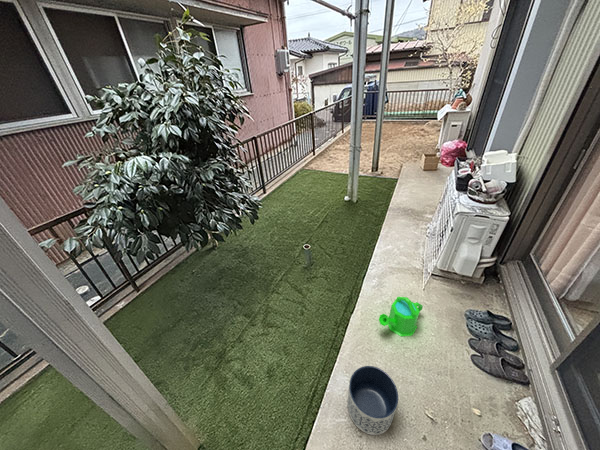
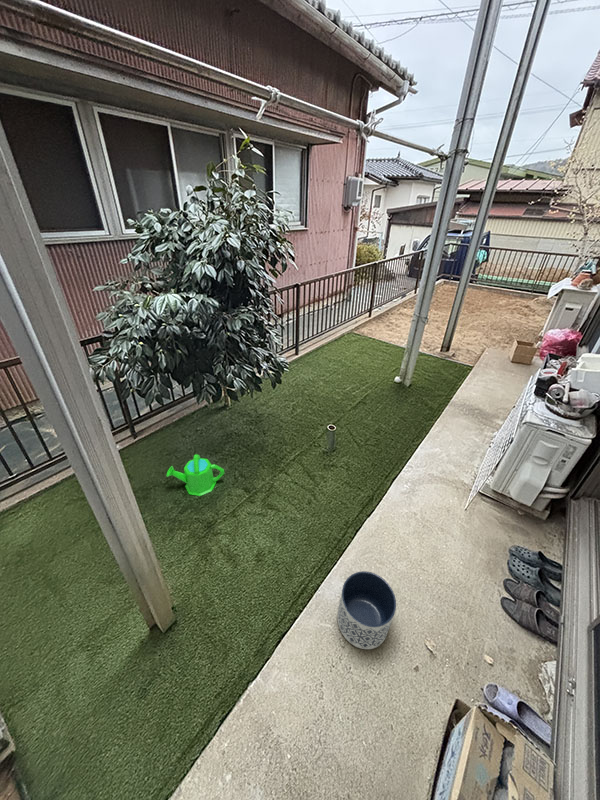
watering can: present [379,297,423,337] -> present [166,454,224,496]

